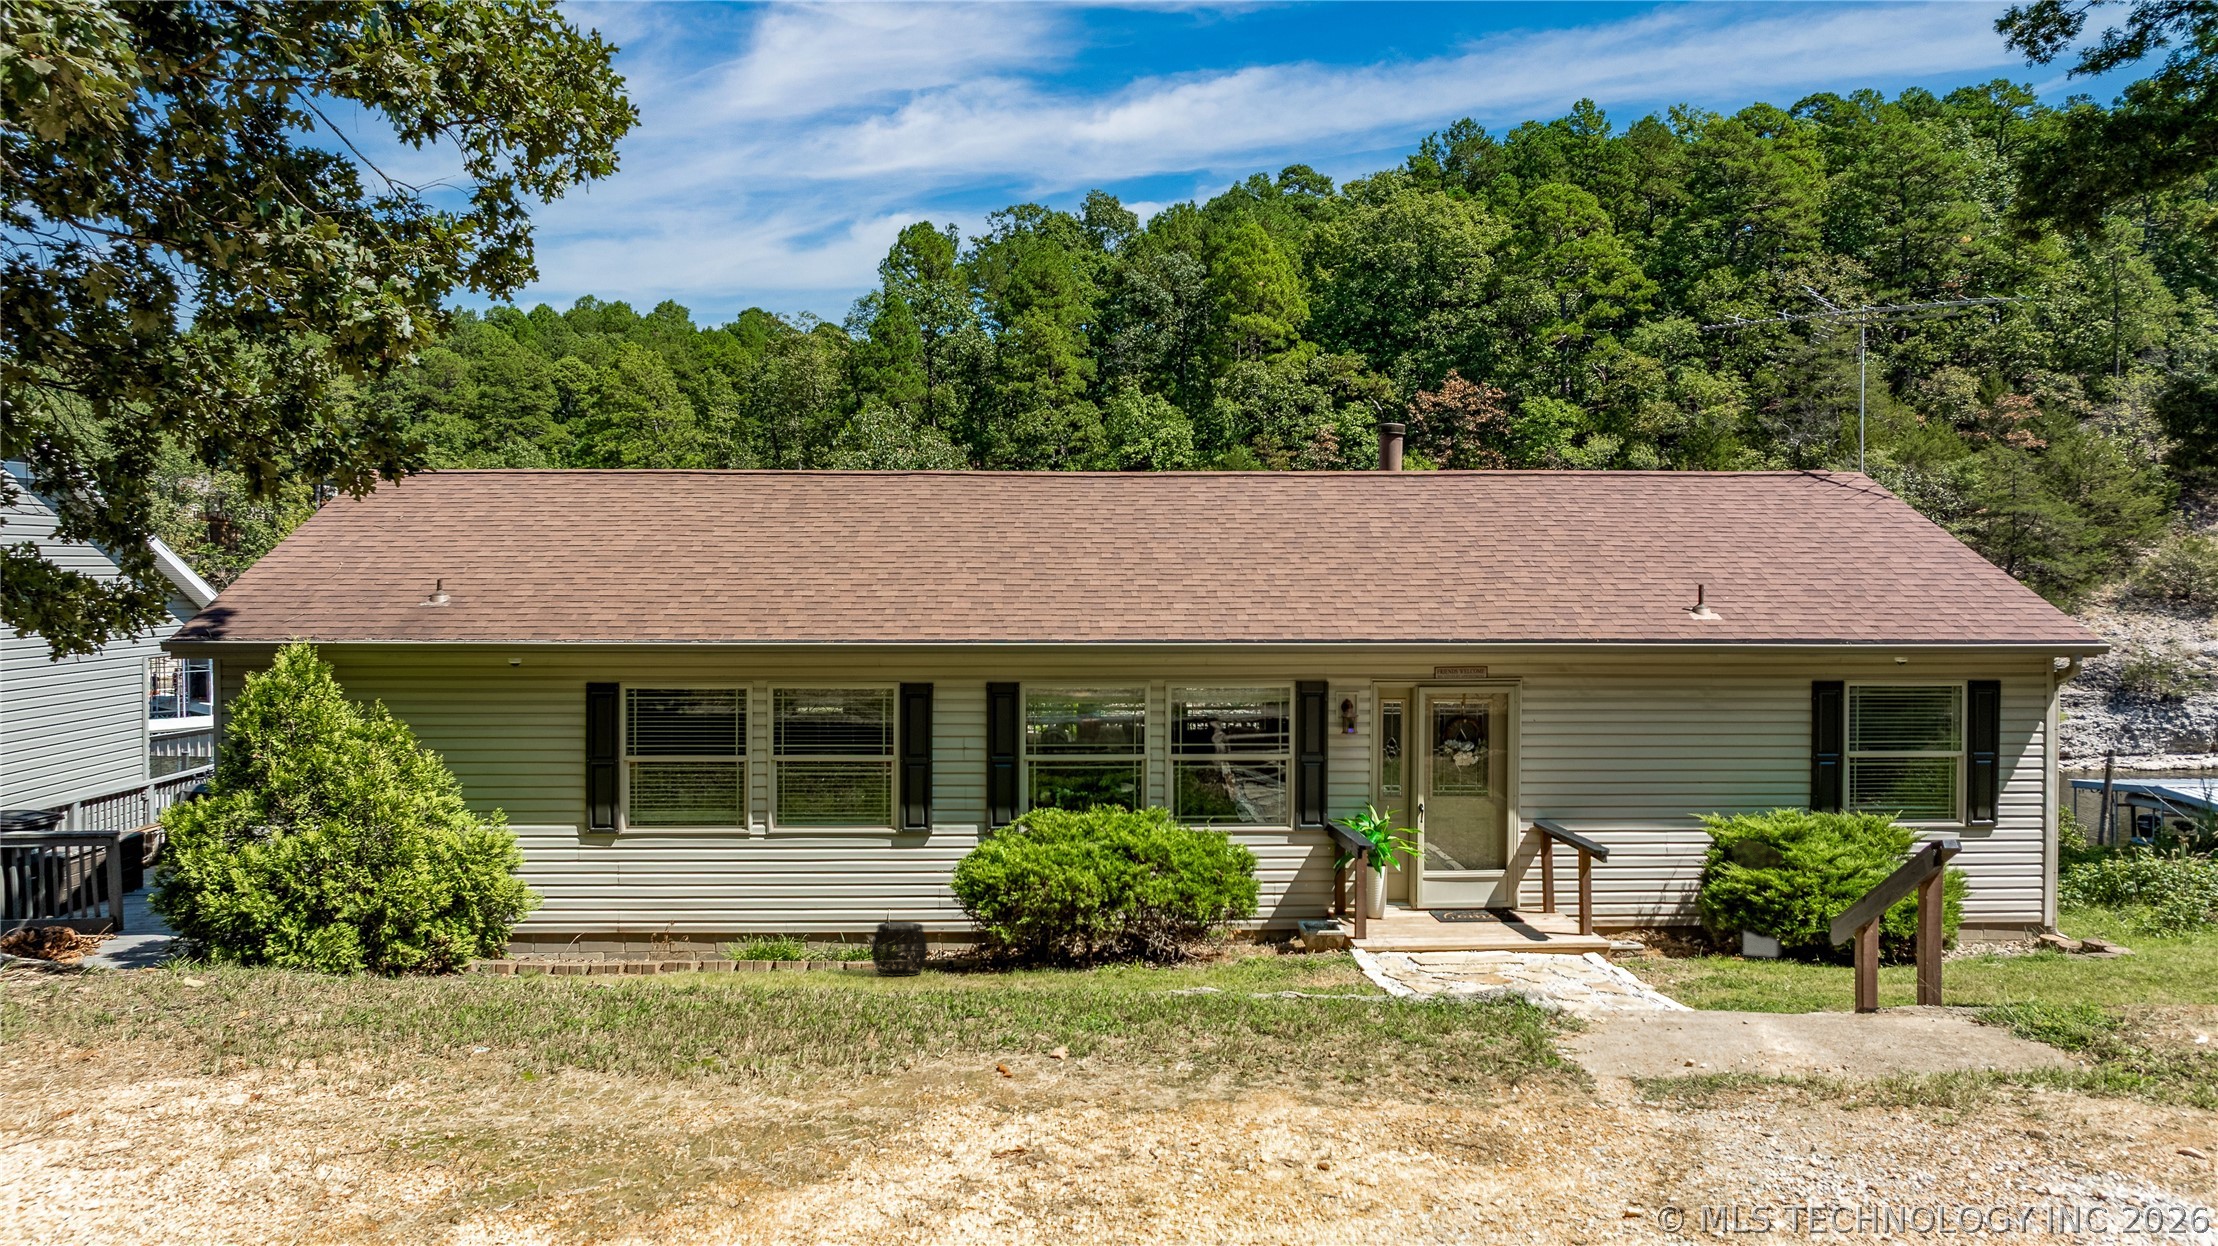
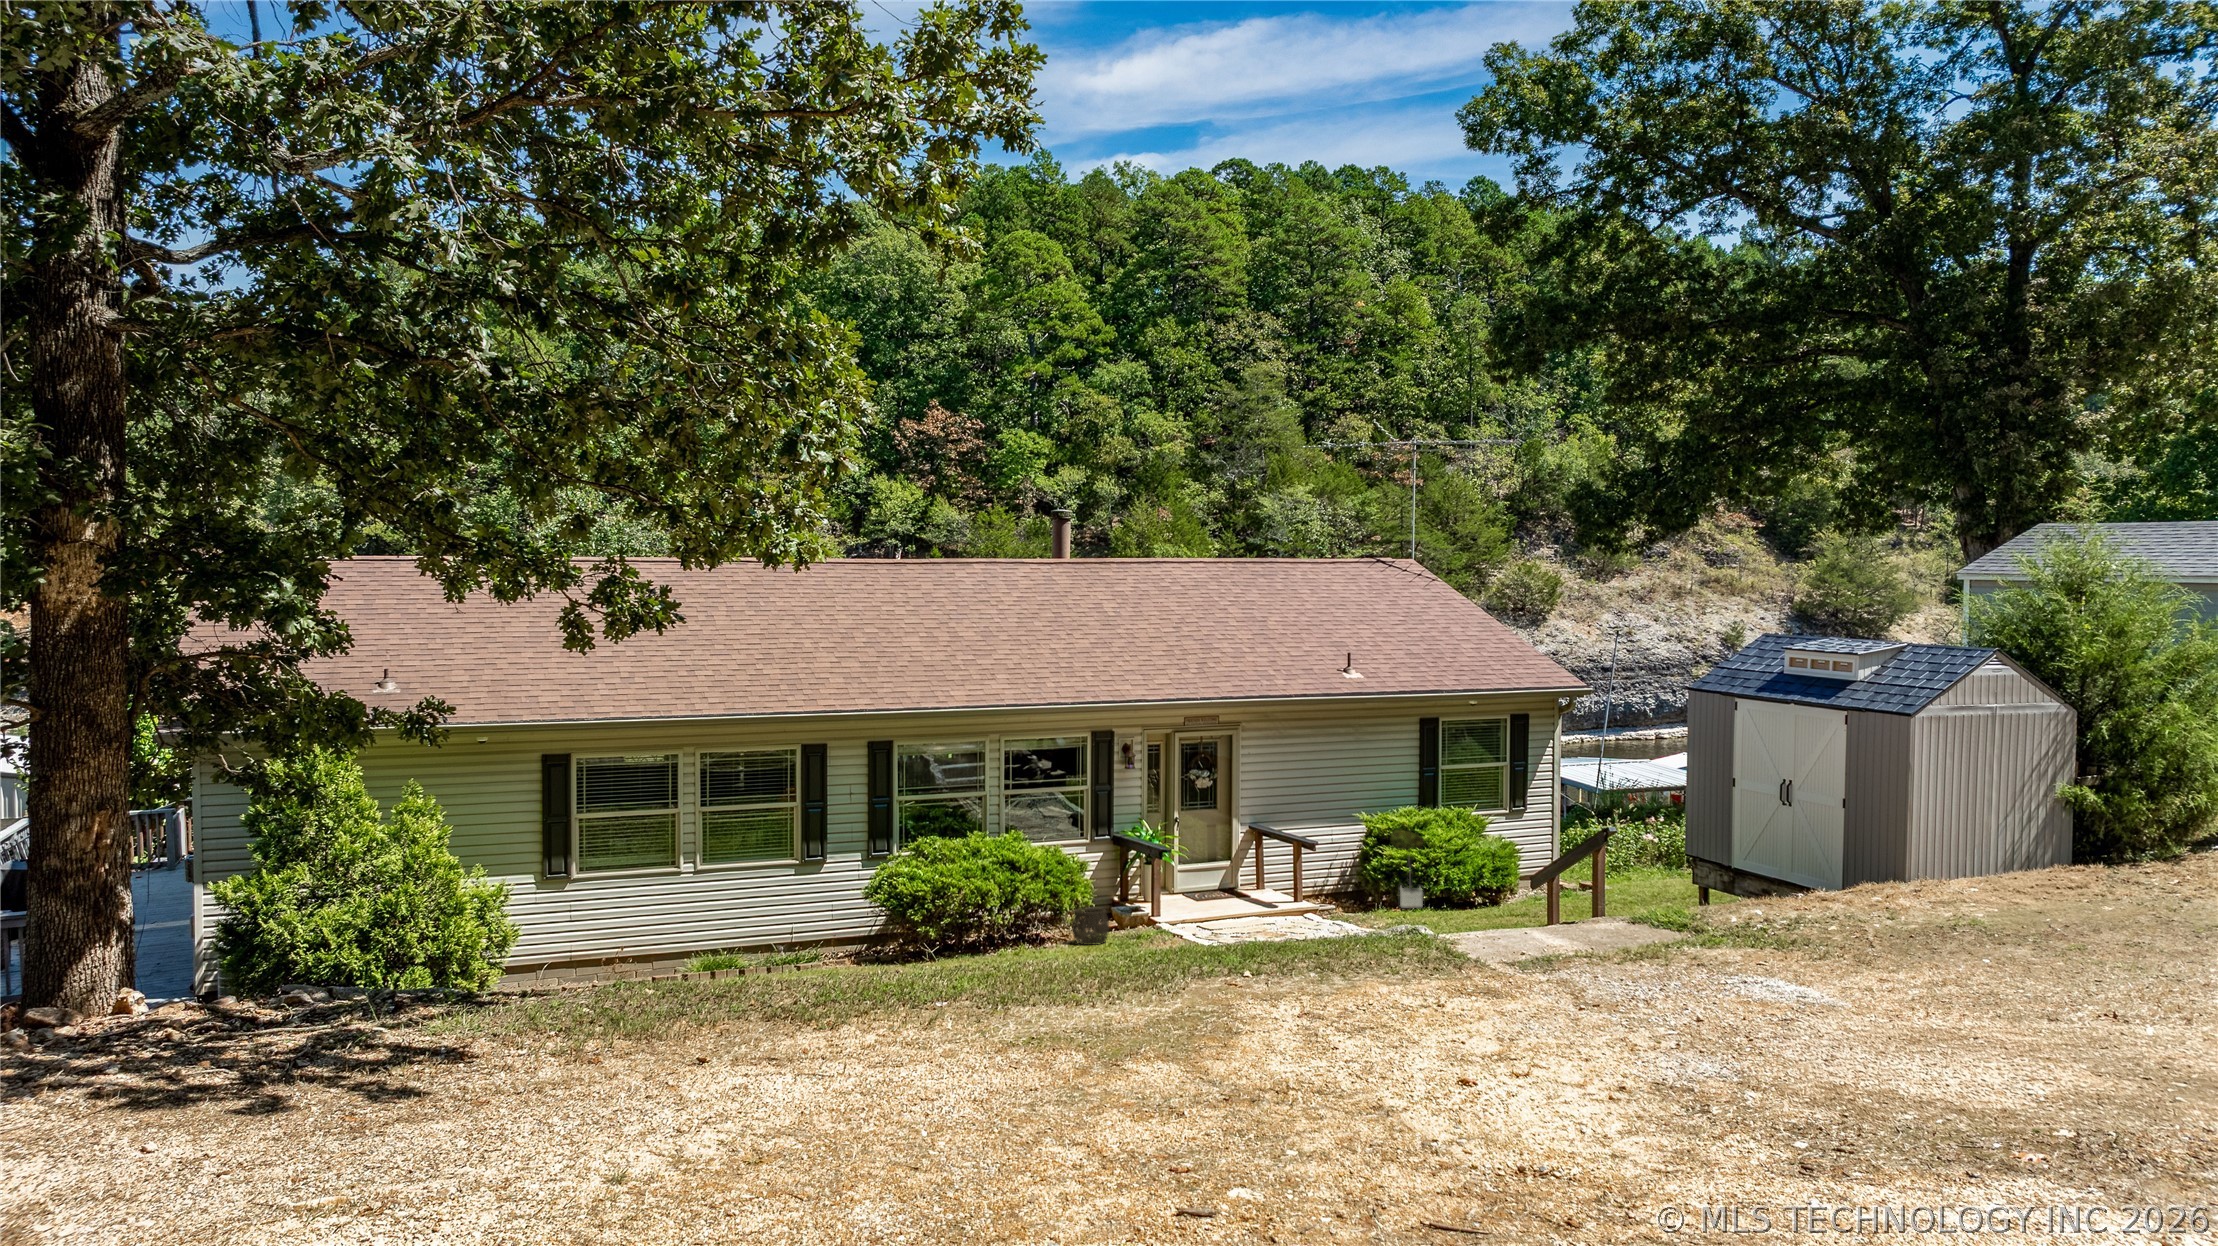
woven basket: present [871,922,928,976] -> present [1072,908,1109,945]

